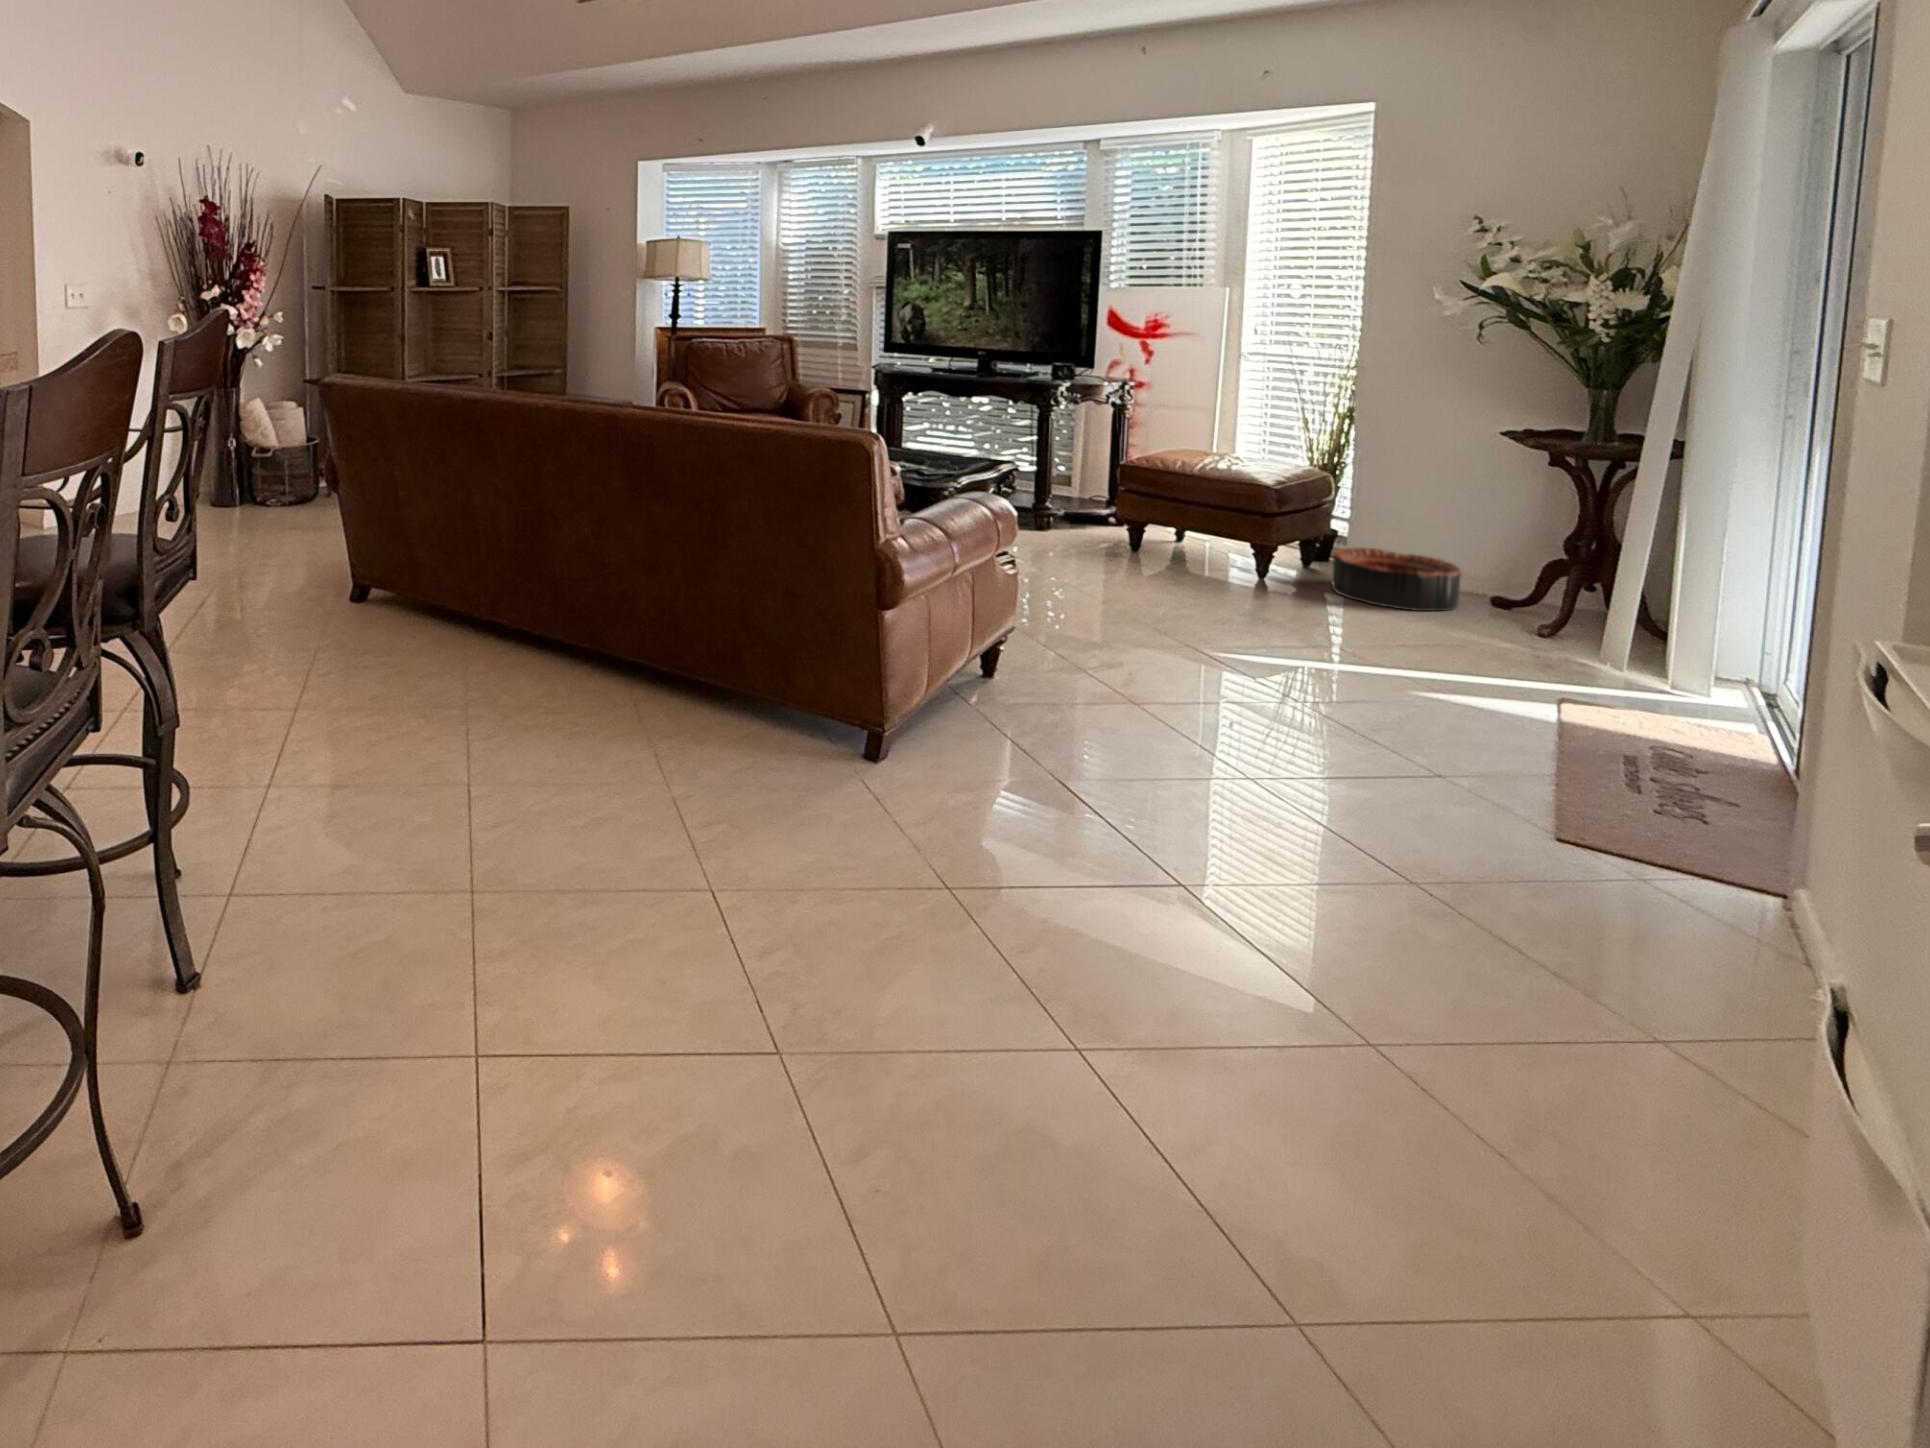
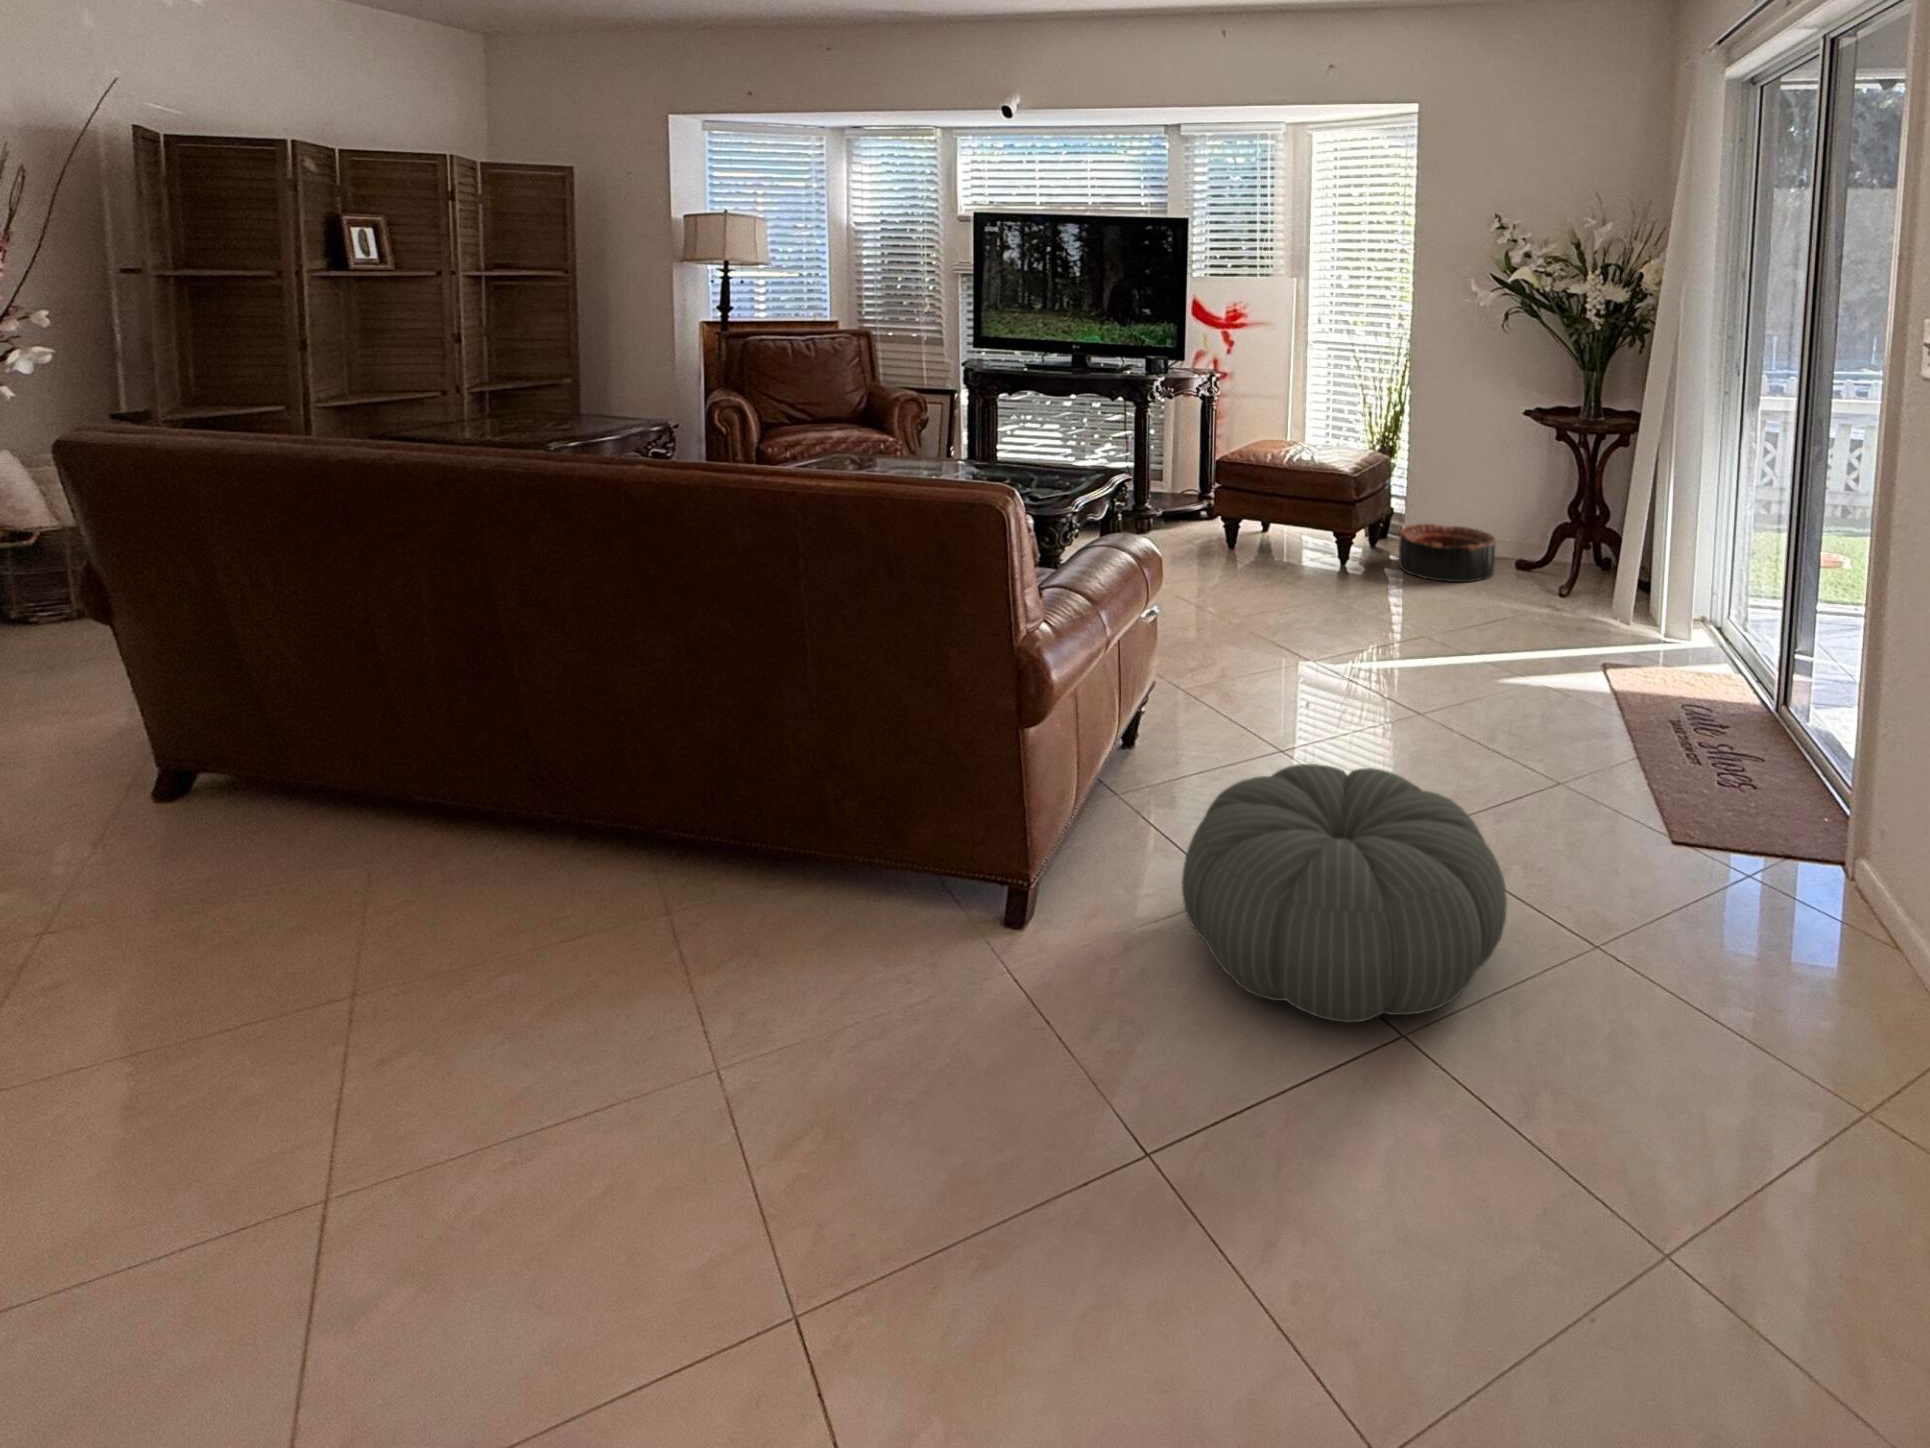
pouf: none [1011,688,1315,877] -> present [1182,764,1507,1023]

